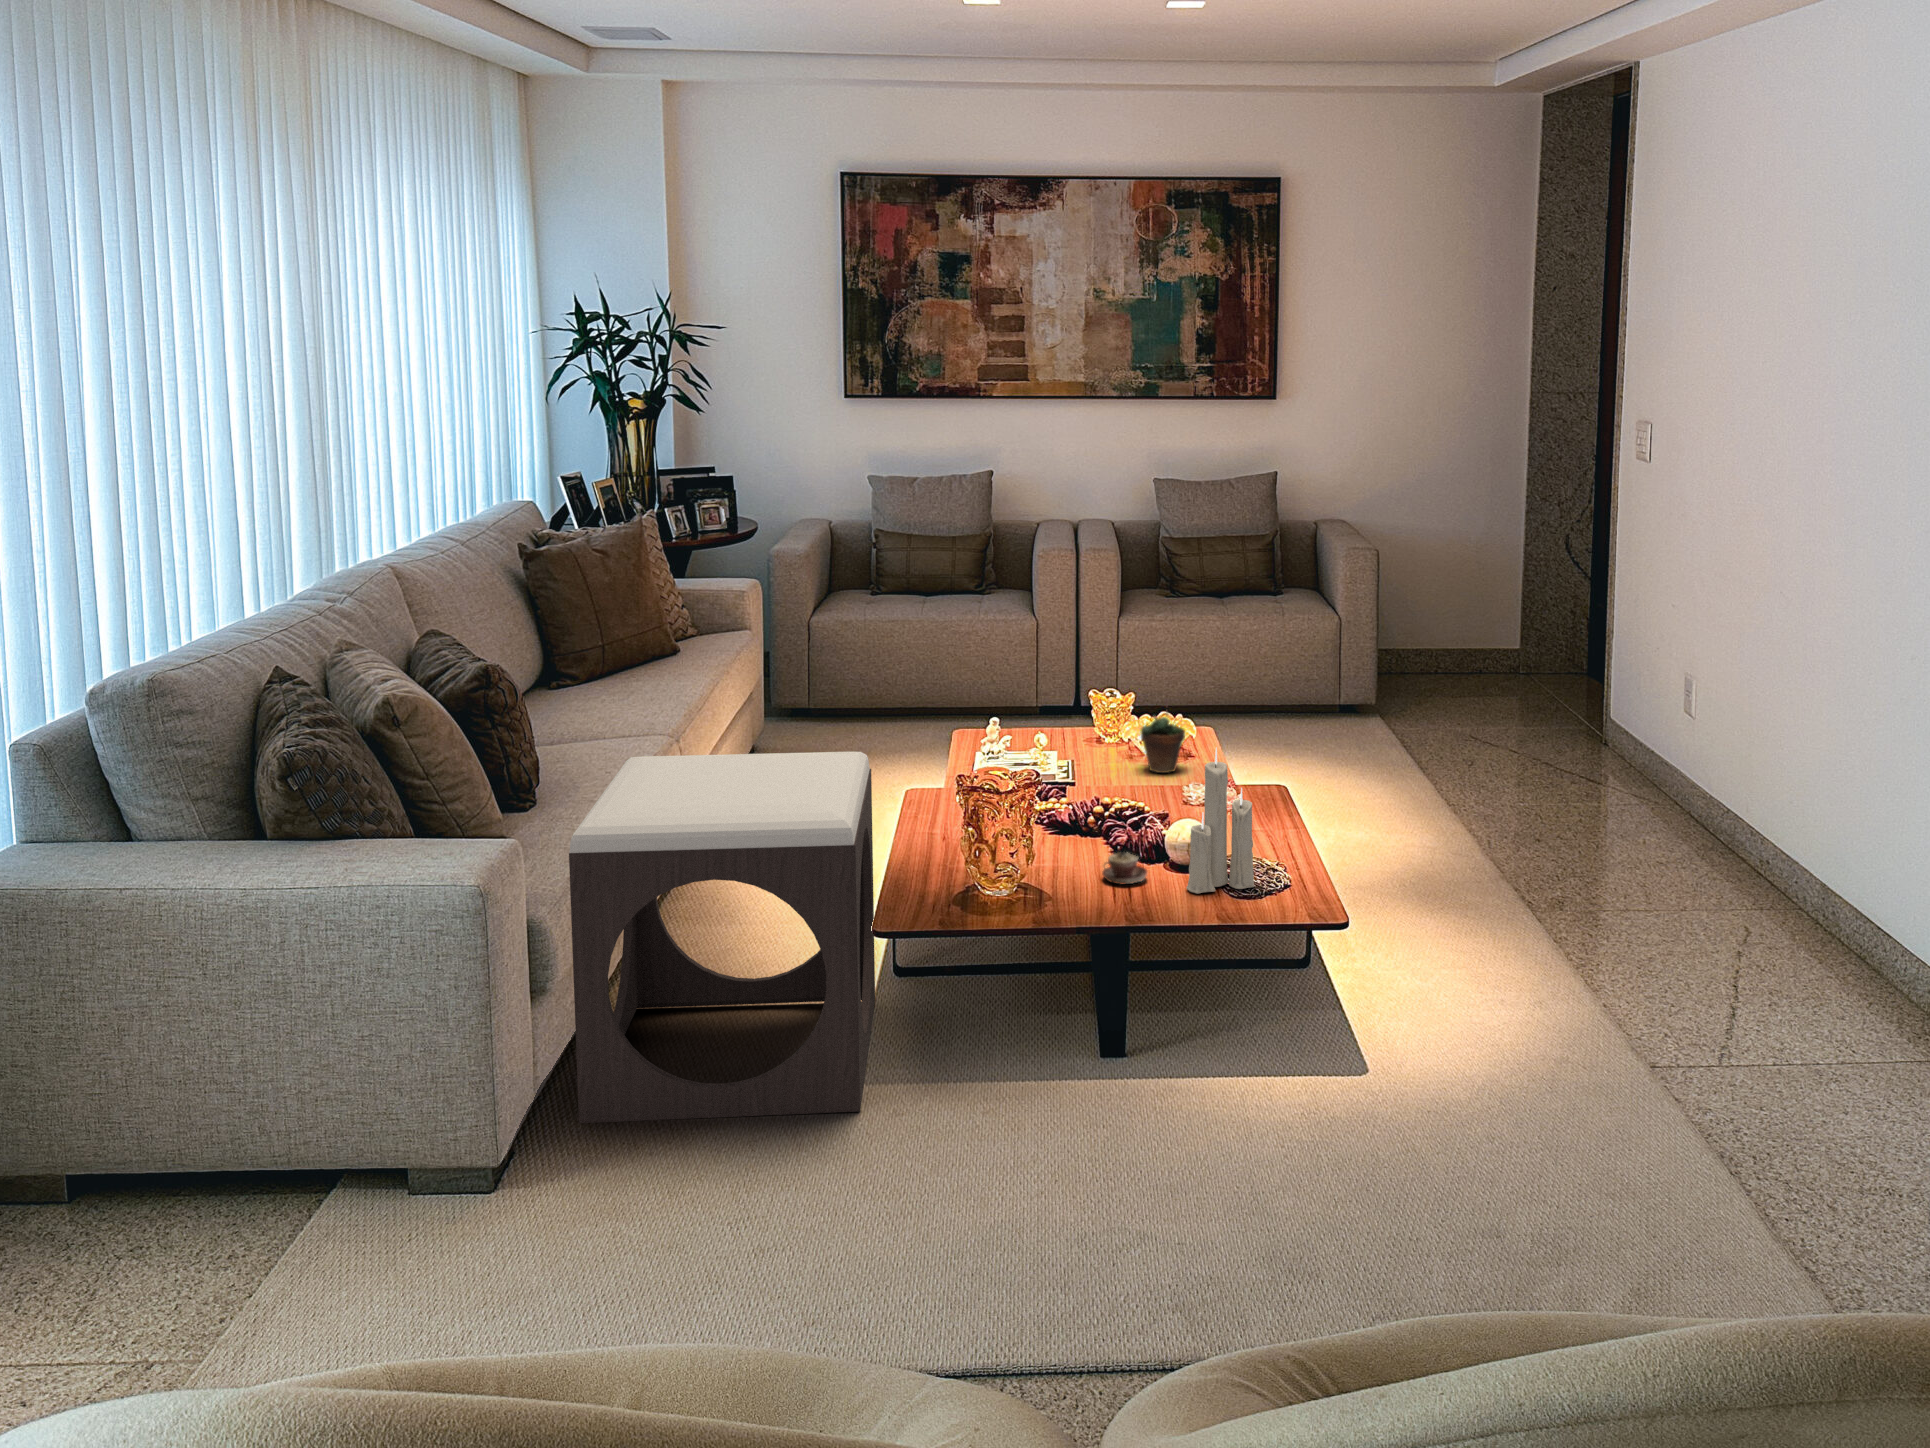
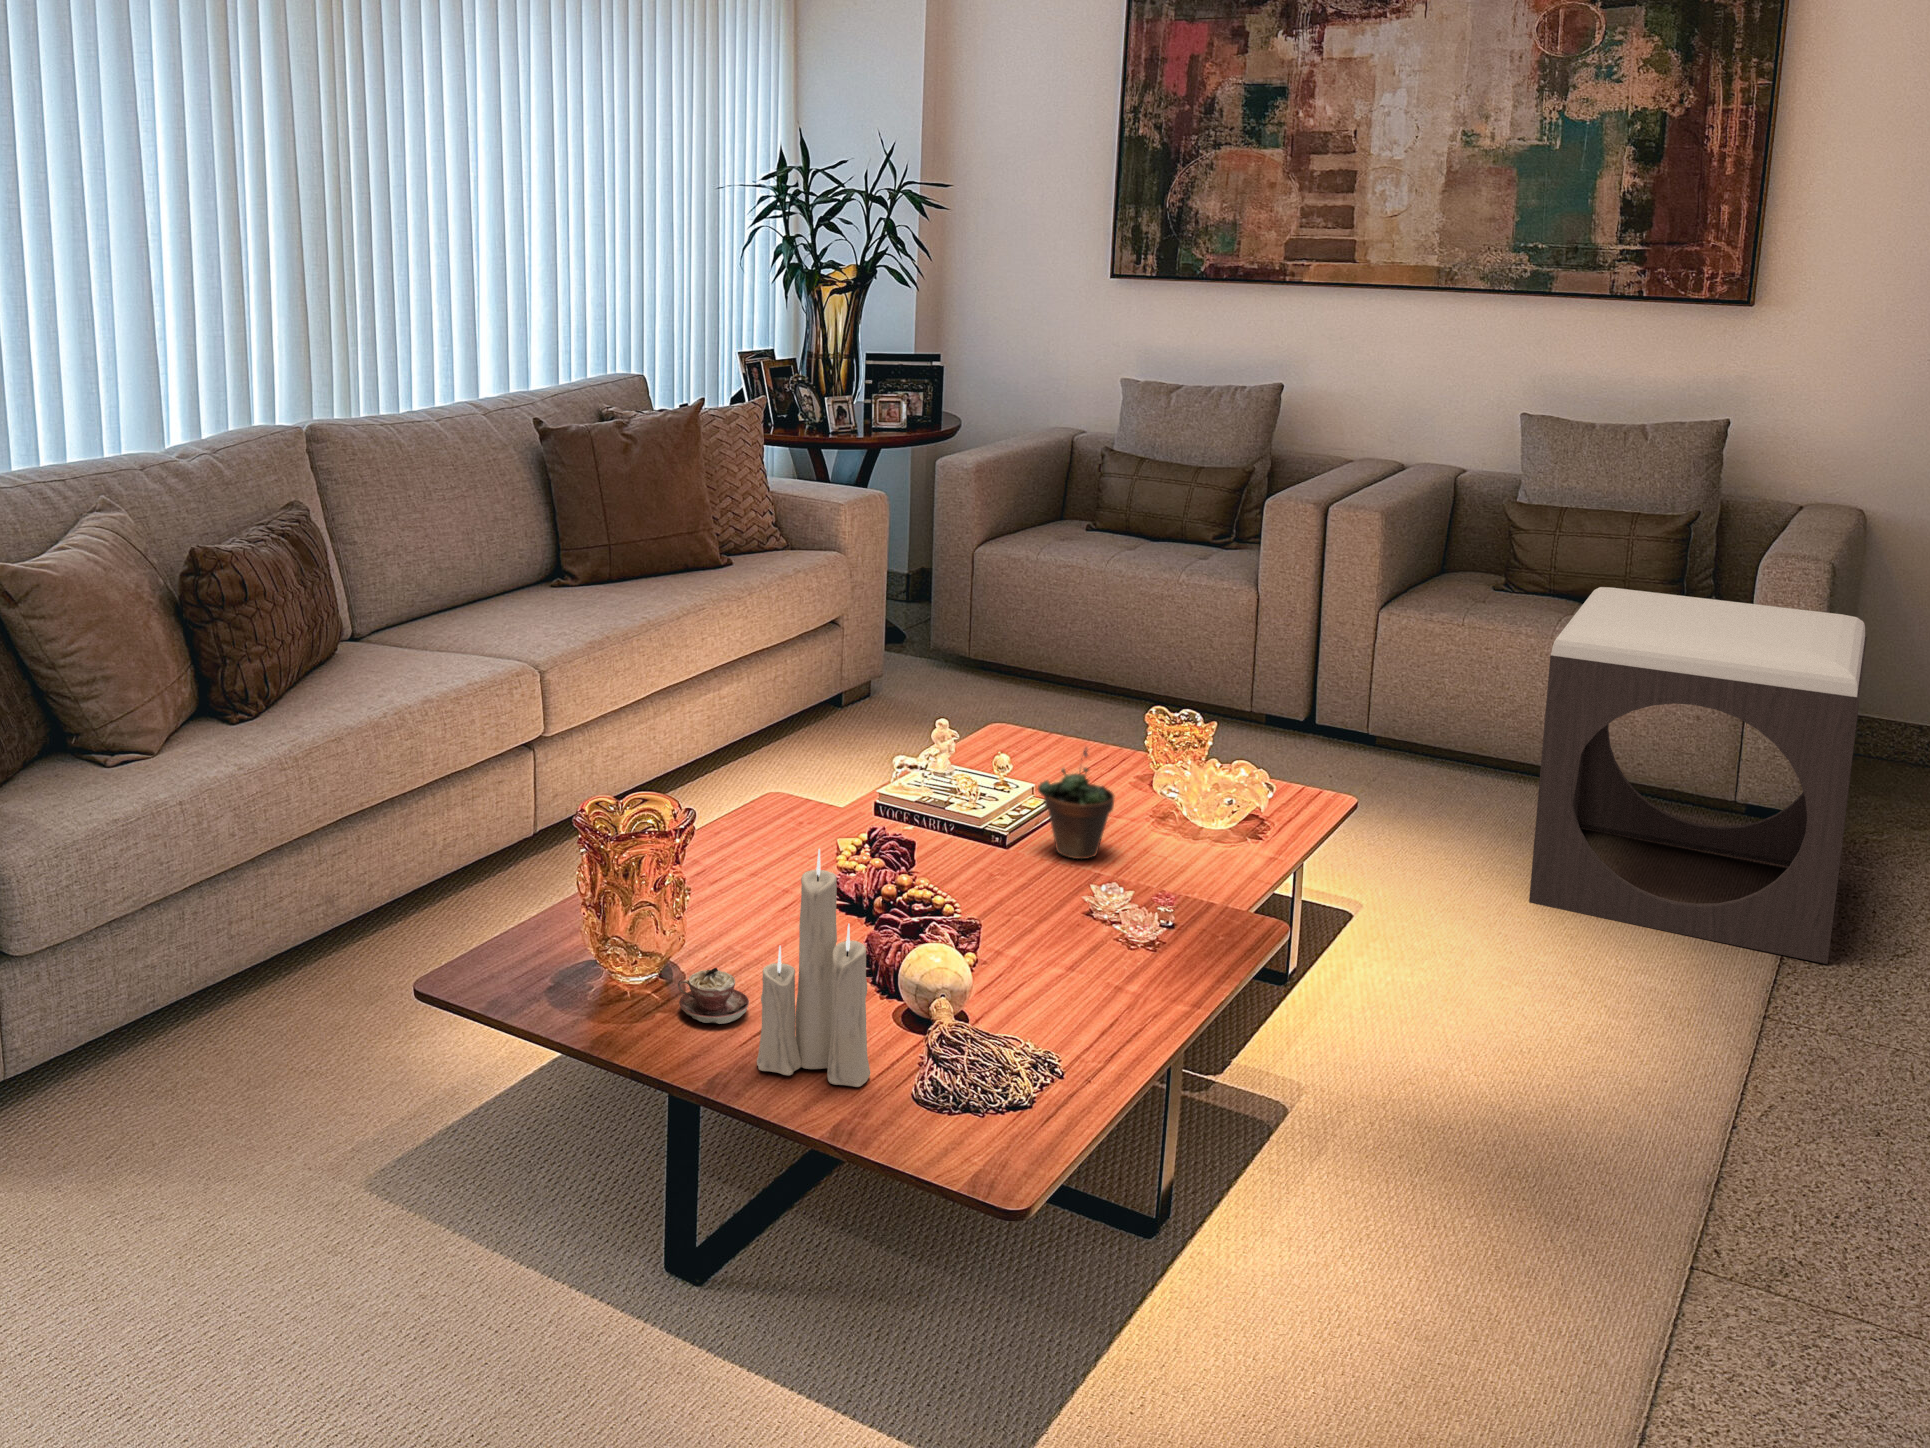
footstool: present [569,752,875,1123] -> present [1529,587,1867,964]

